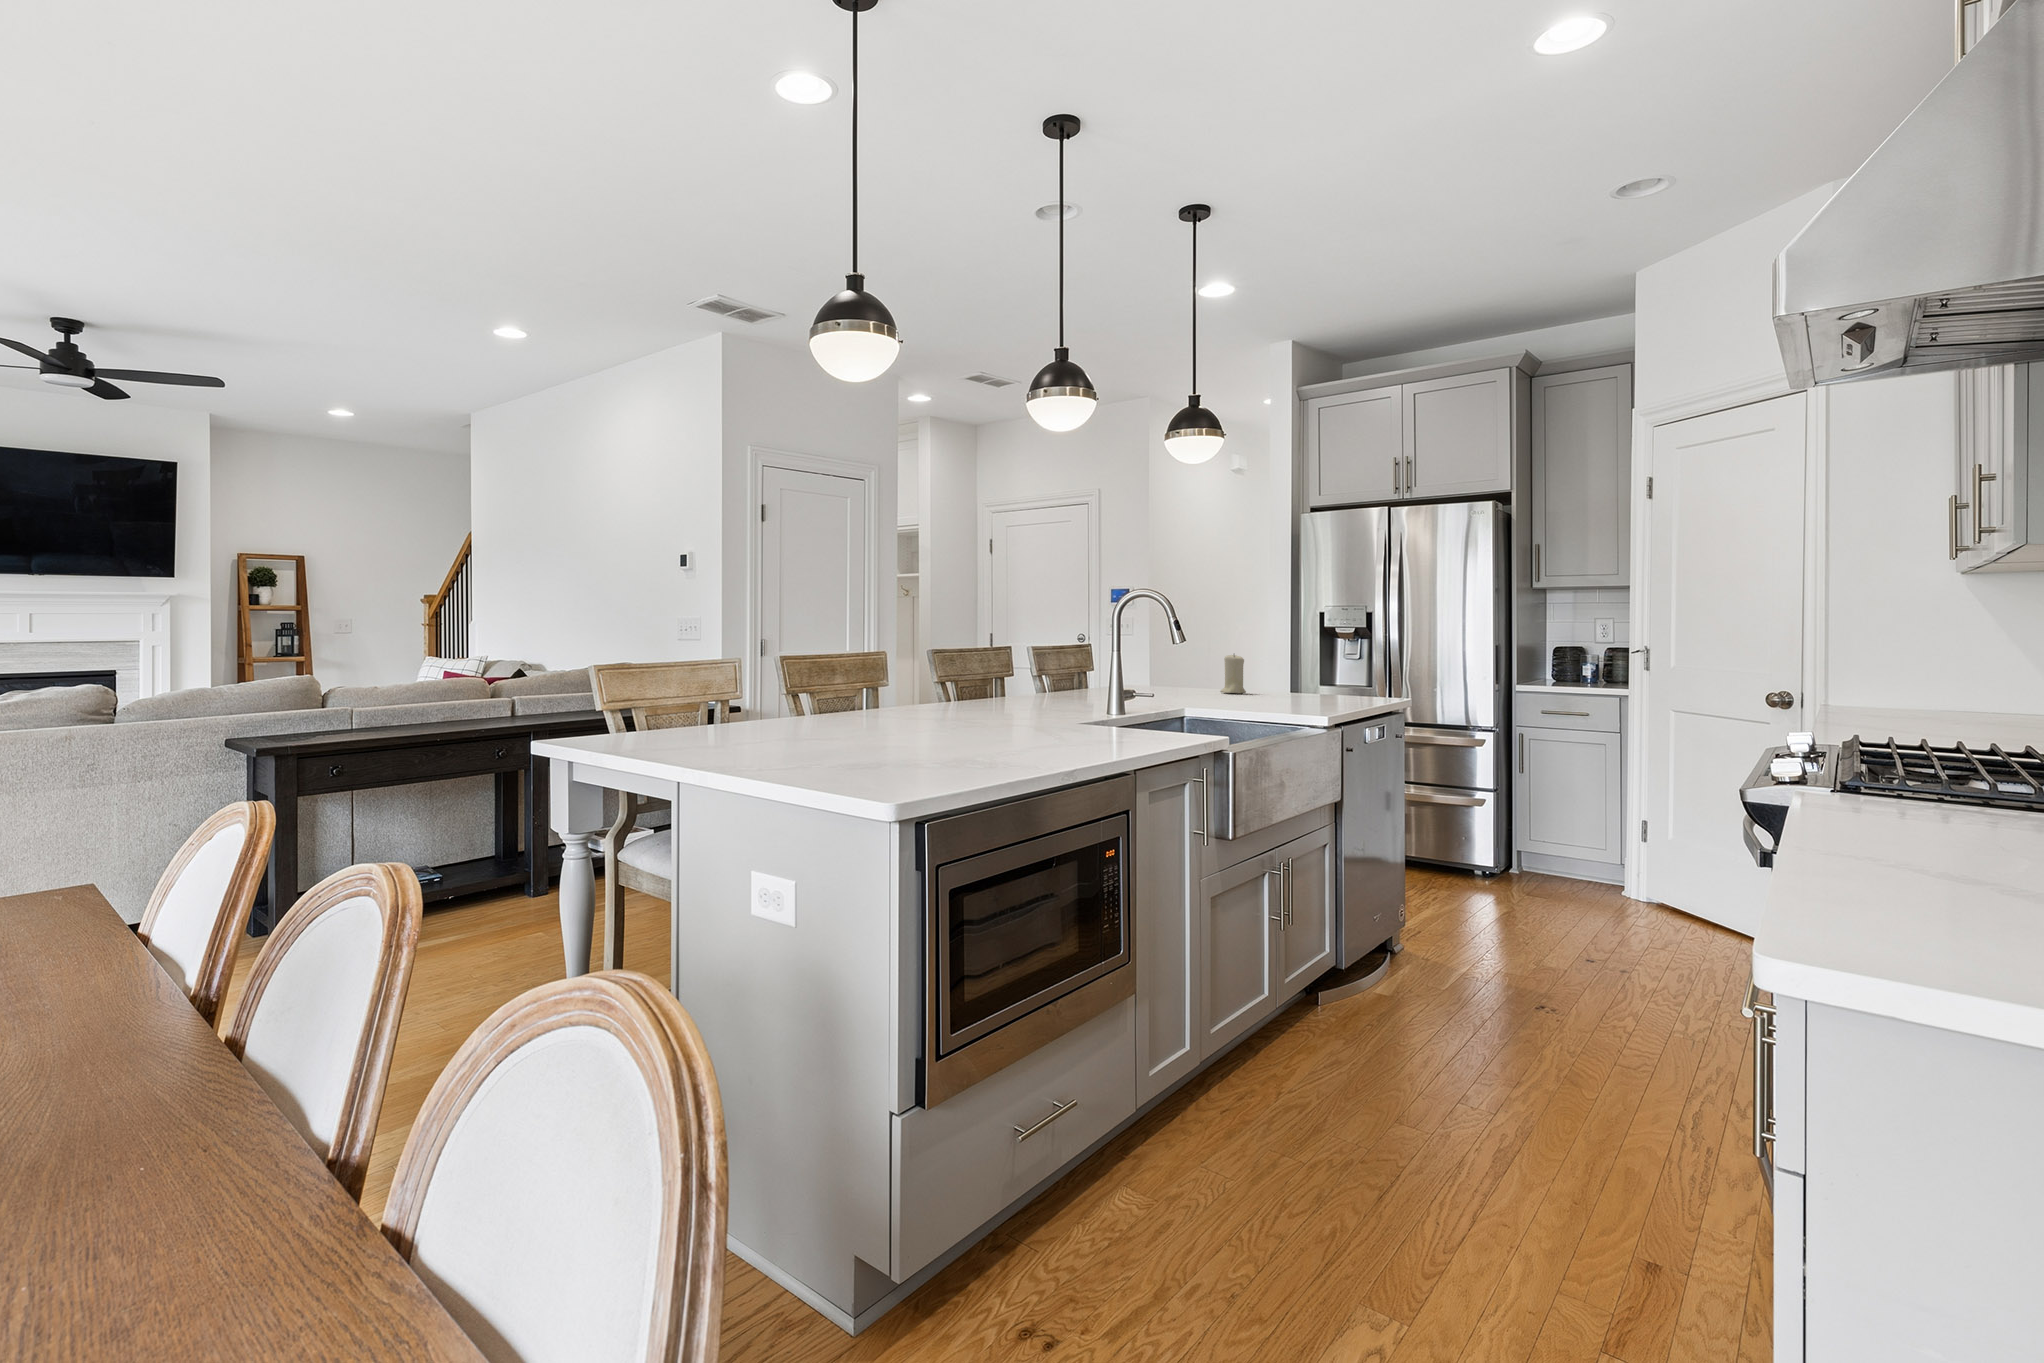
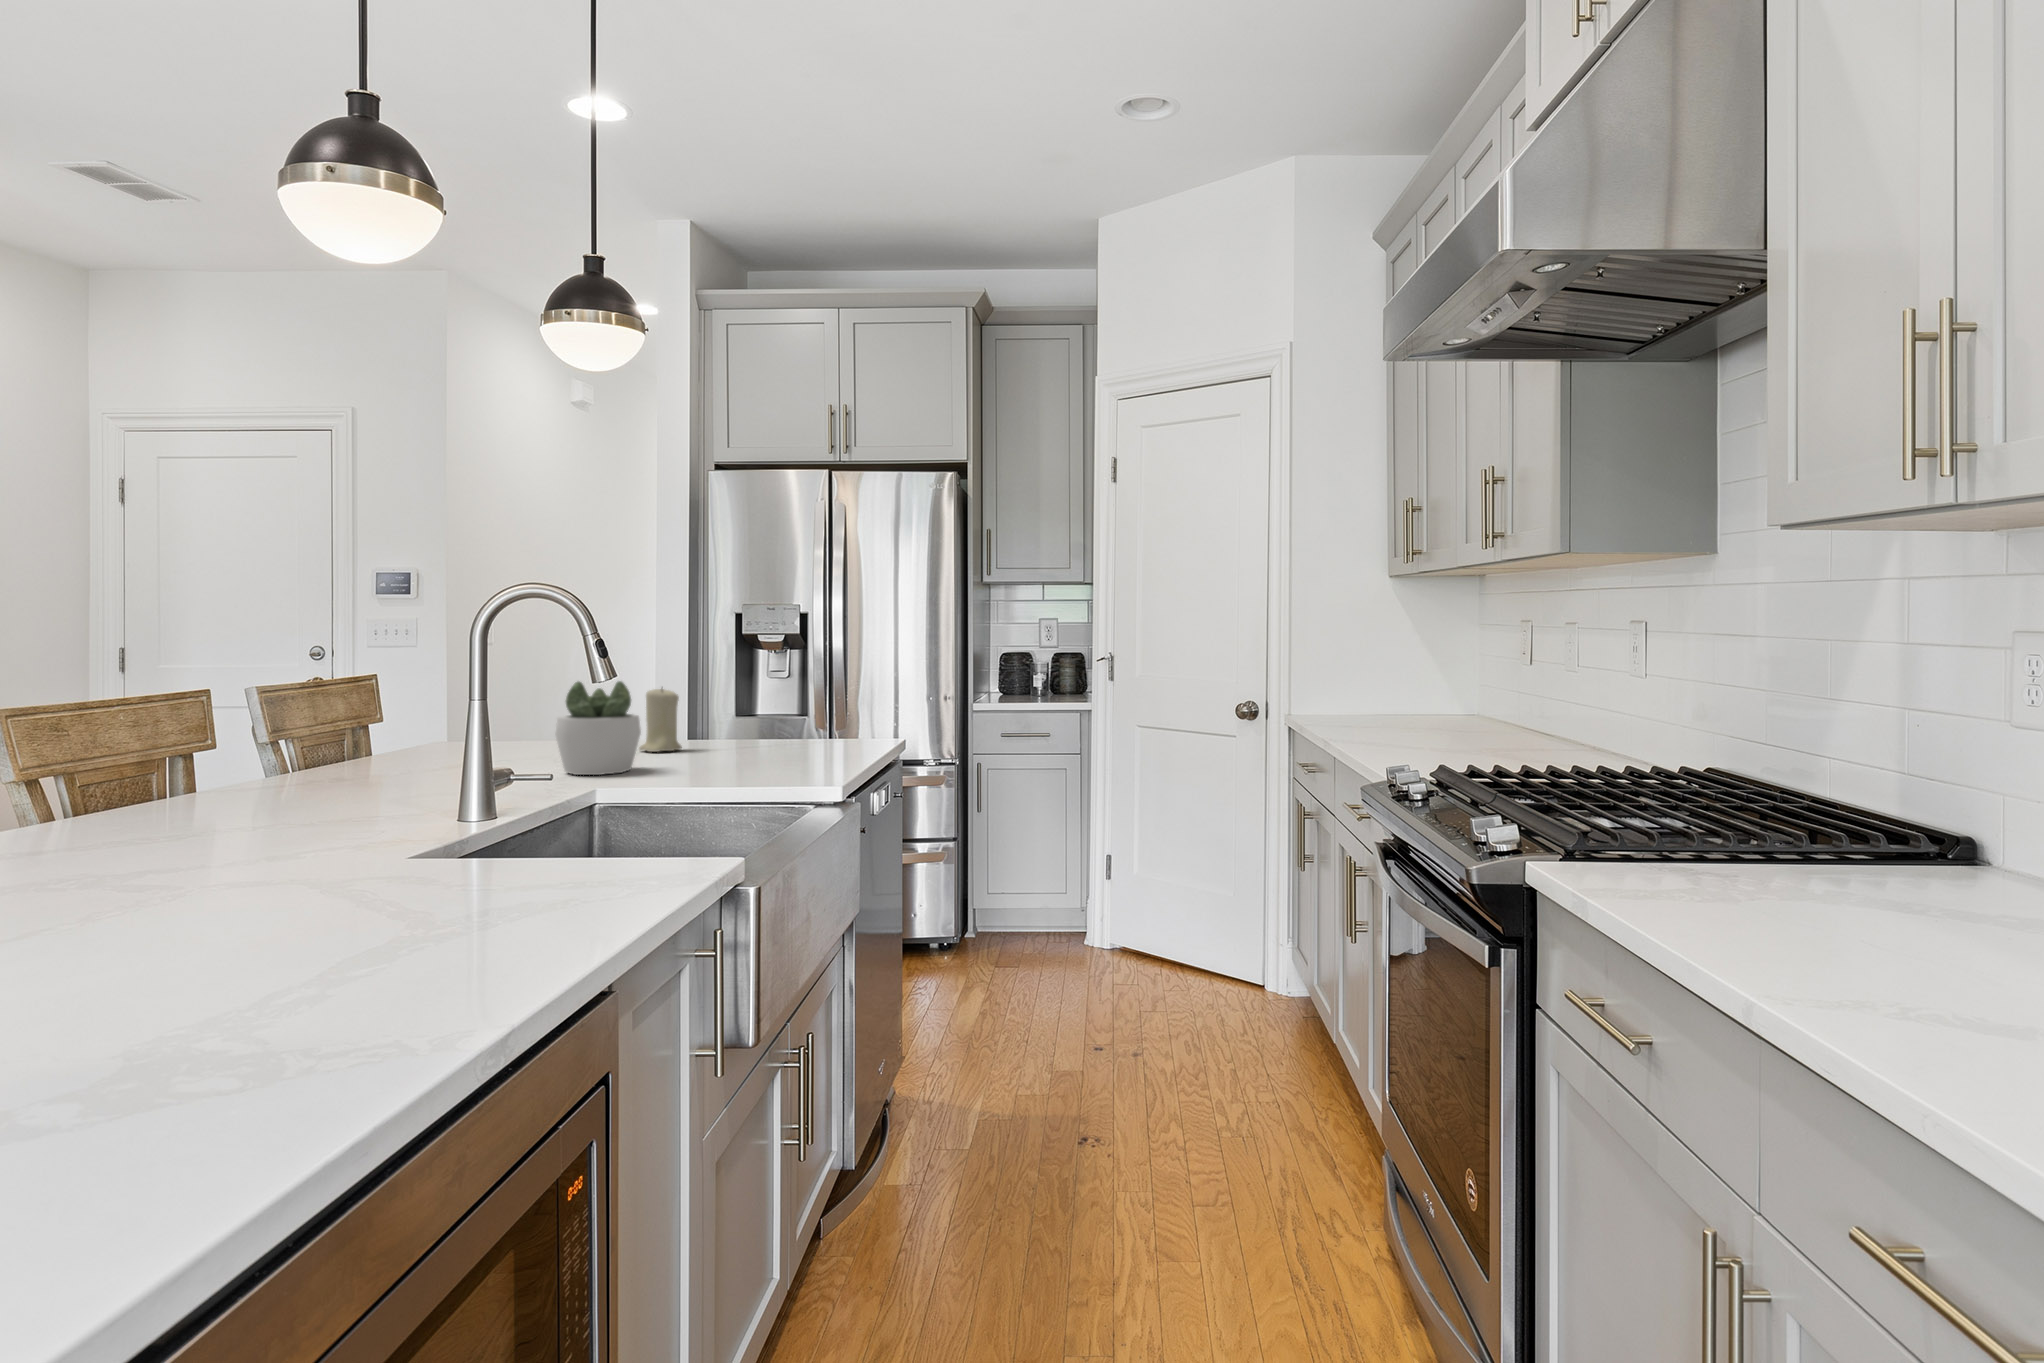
succulent plant: none [1164,646,1211,699] -> present [555,681,641,775]

